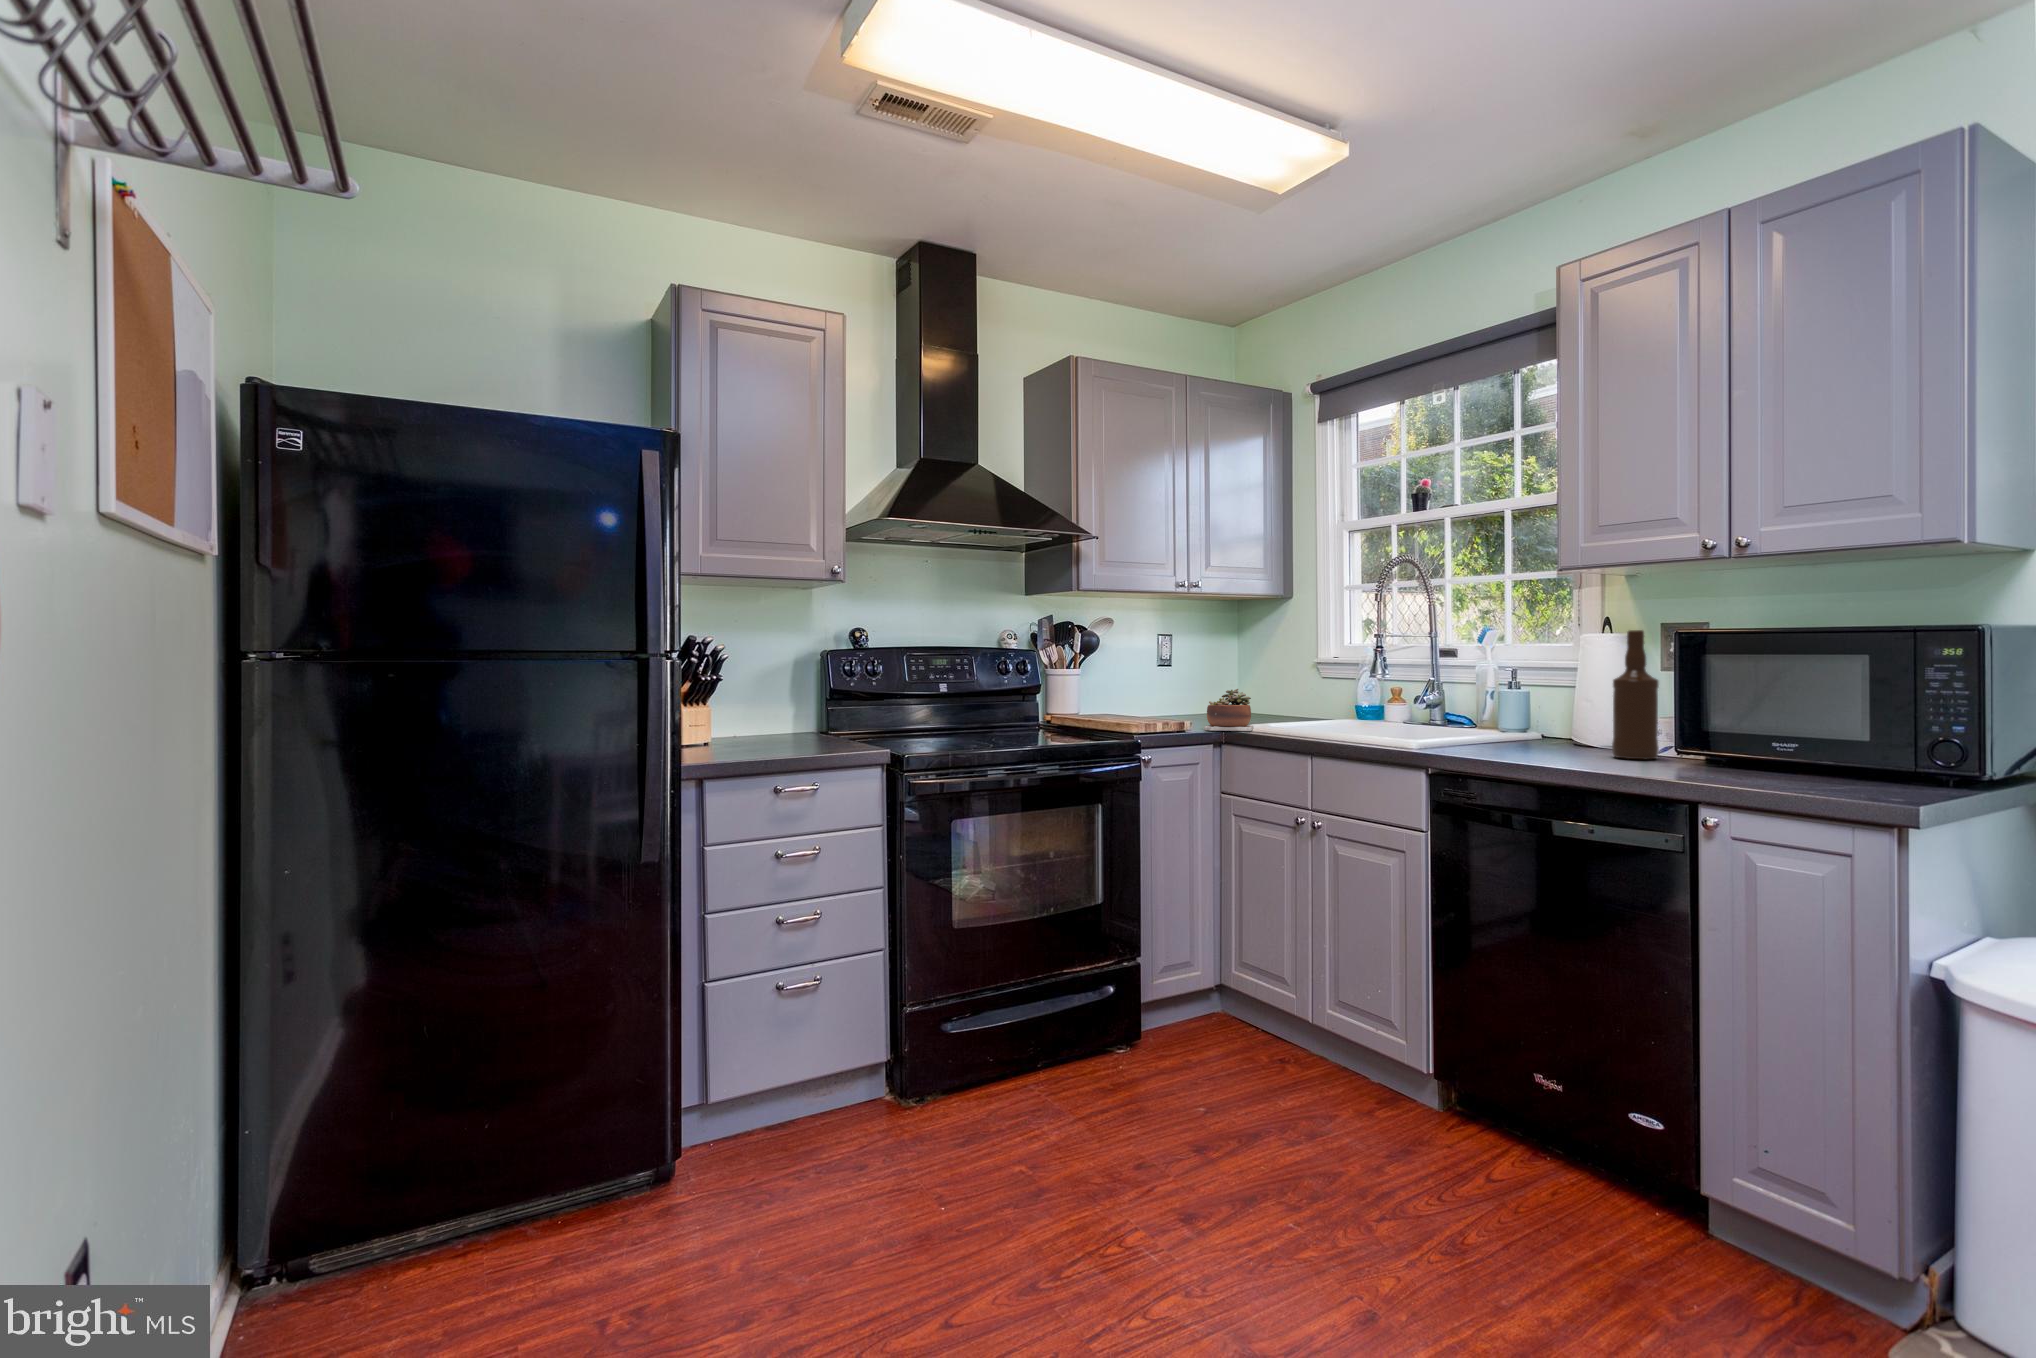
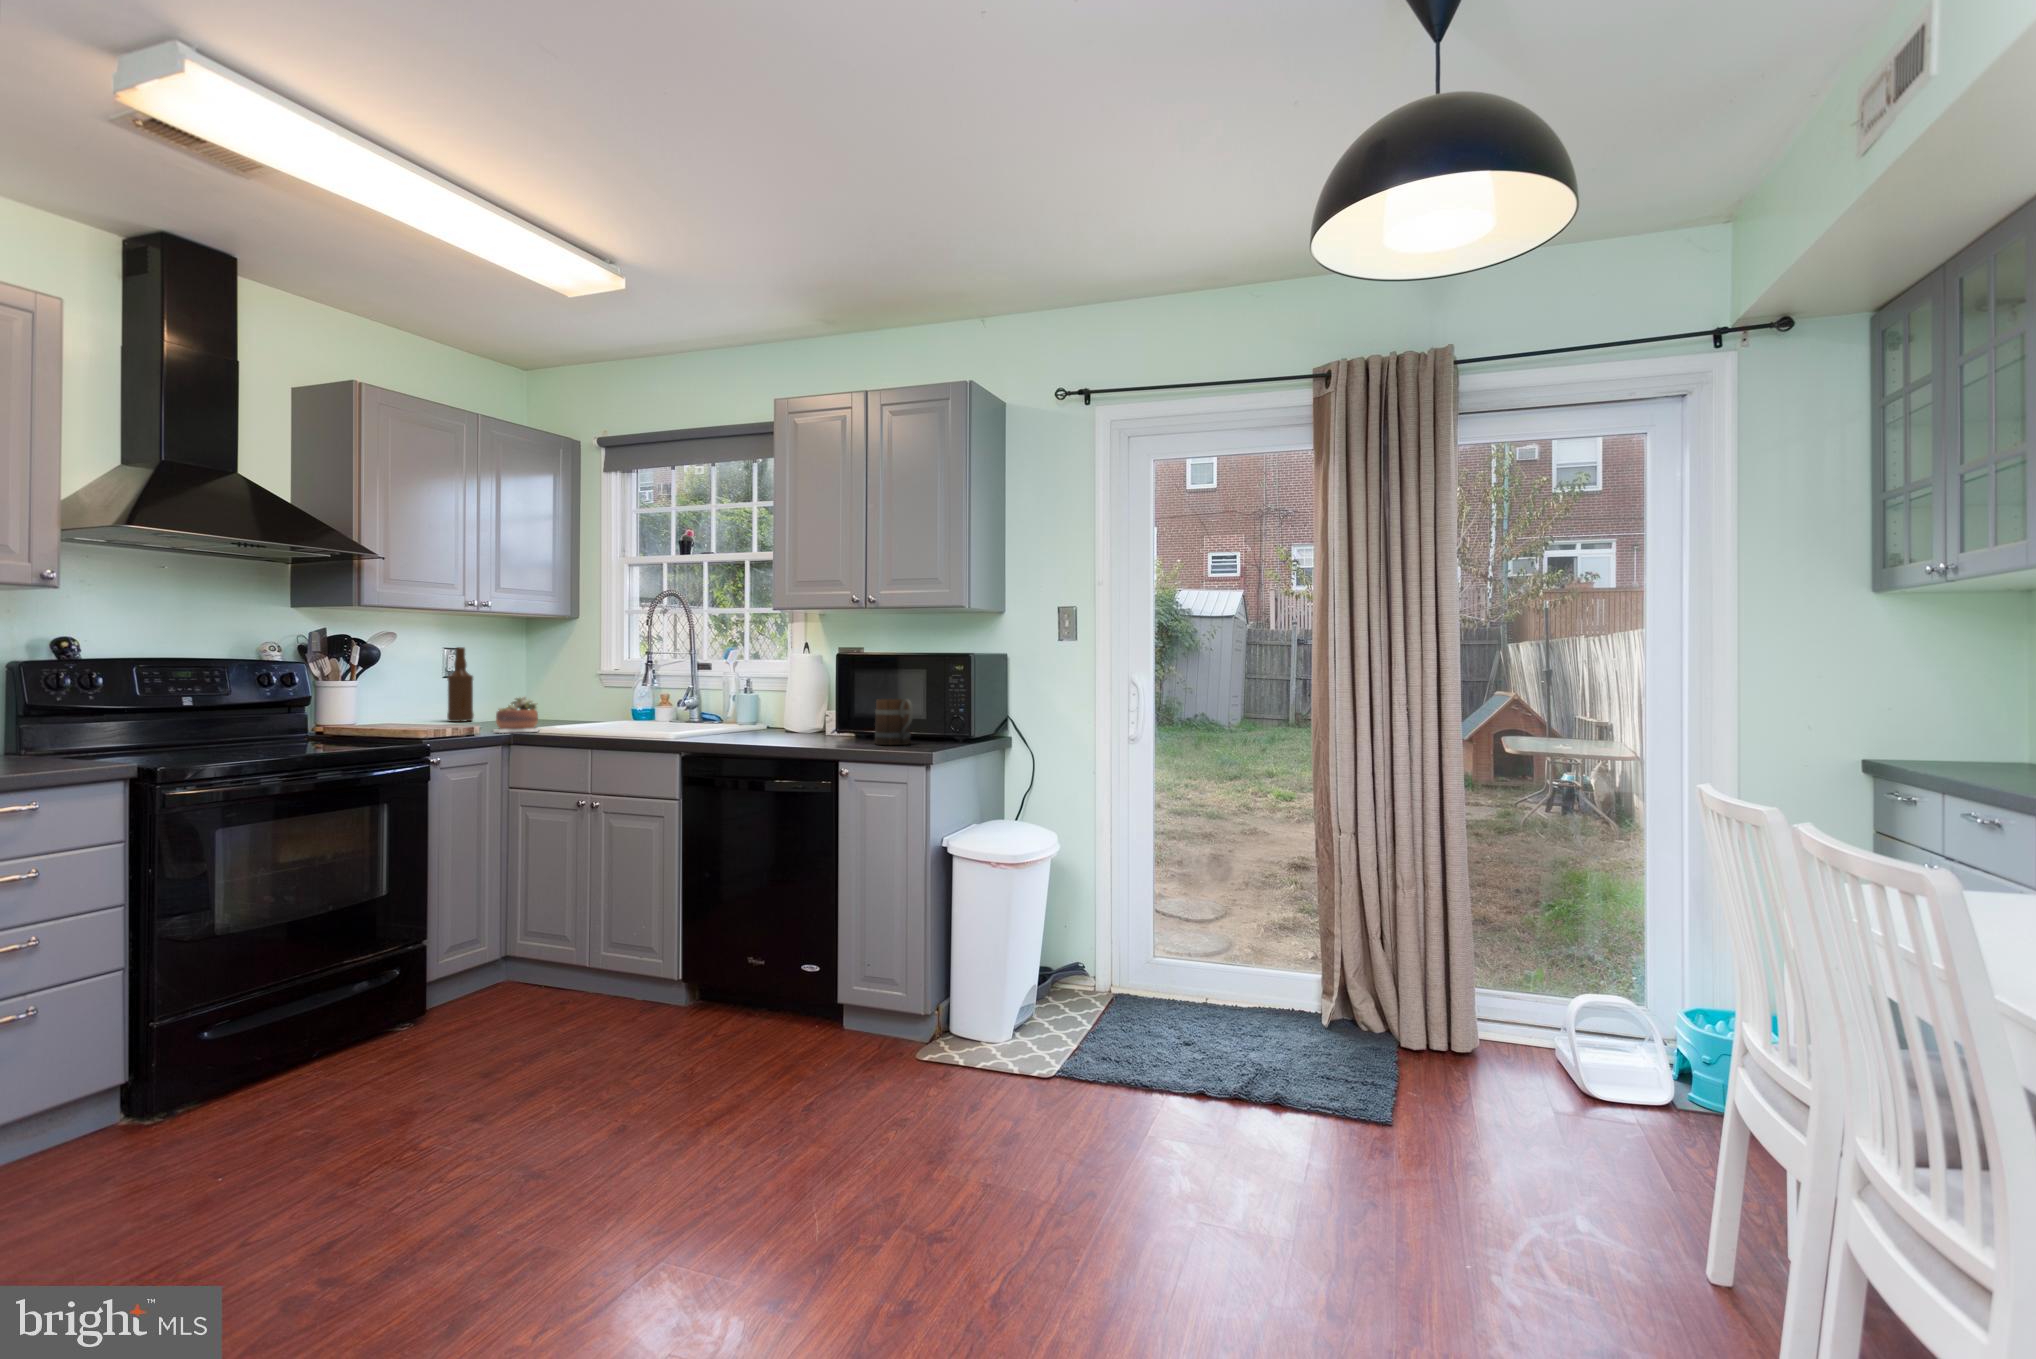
bottle: present [1612,630,1659,759] -> present [447,647,474,722]
mug: none [1763,705,1854,784] -> present [875,699,913,745]

